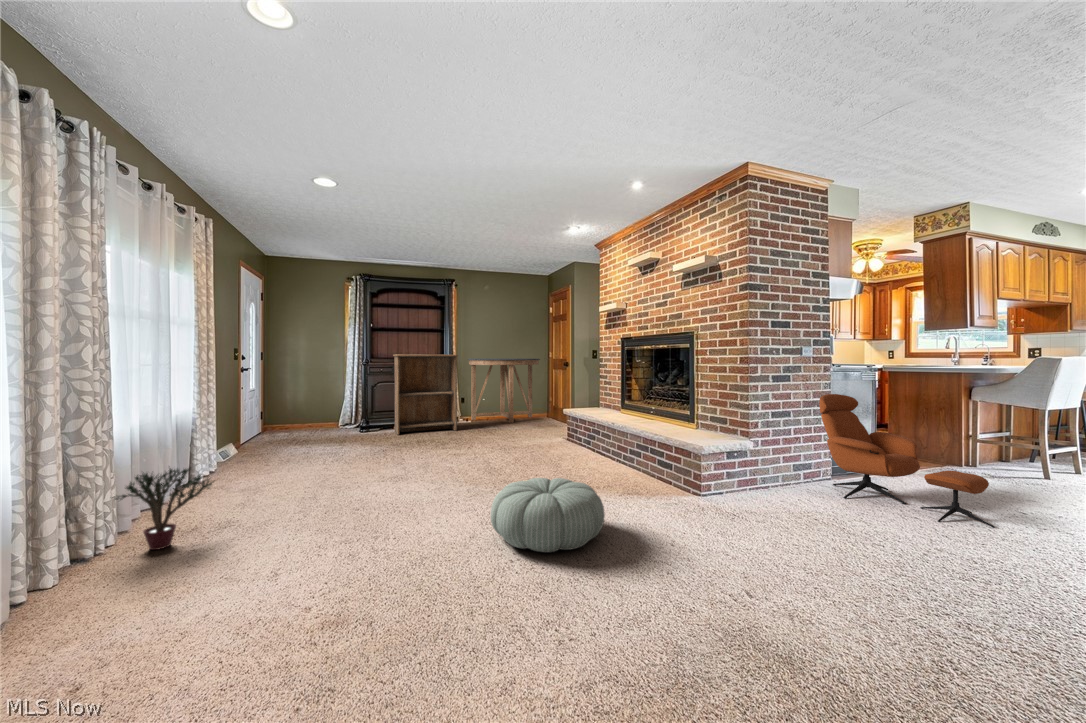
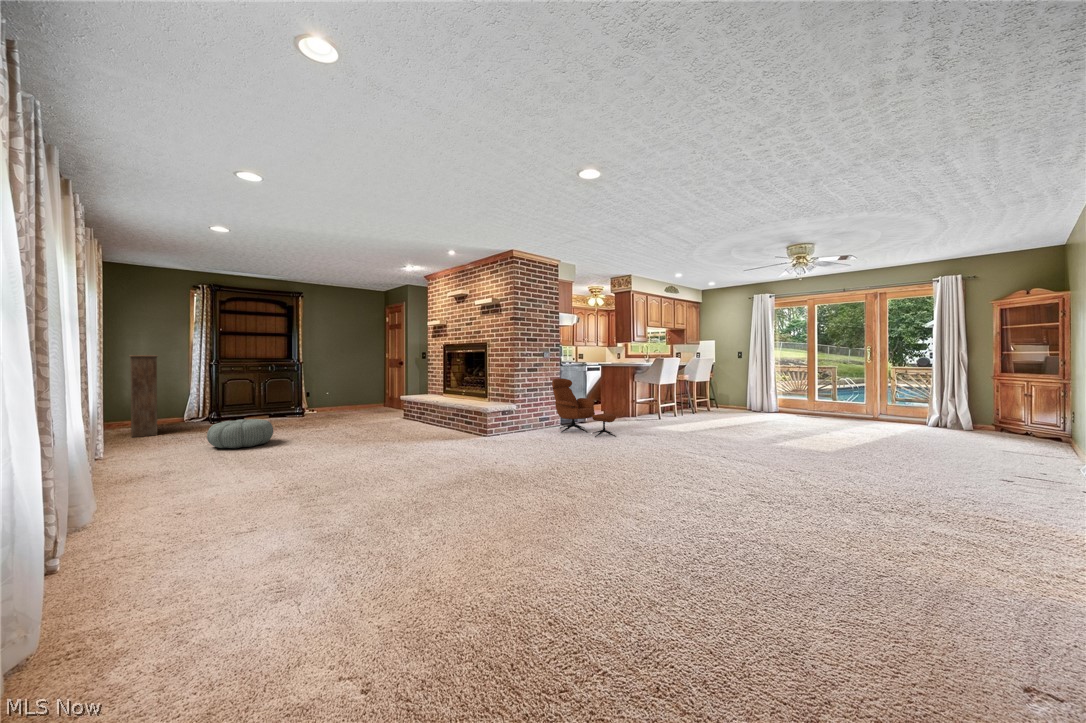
bookshelf: present [393,354,458,435] -> present [129,355,158,437]
console table: present [468,358,540,423] -> none [313,359,378,411]
potted plant: present [115,468,212,550] -> none [99,431,166,485]
pouf: present [491,478,605,552] -> present [207,419,273,448]

